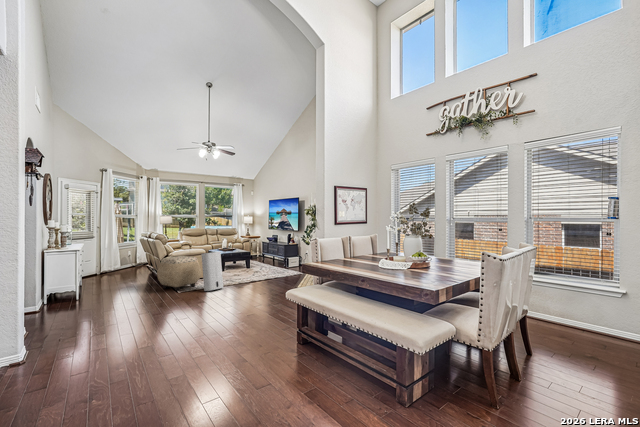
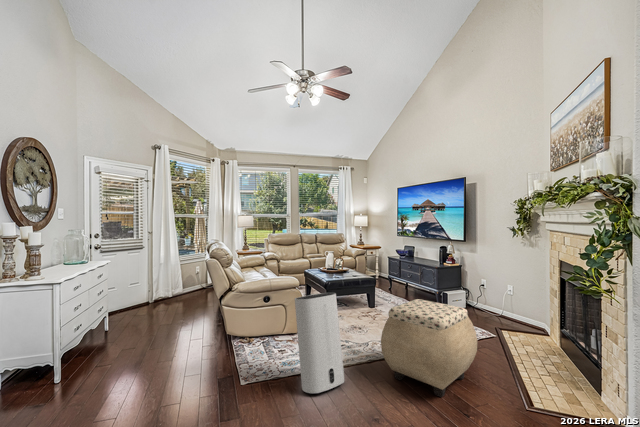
ottoman: present [157,256,201,291] -> present [381,299,477,397]

